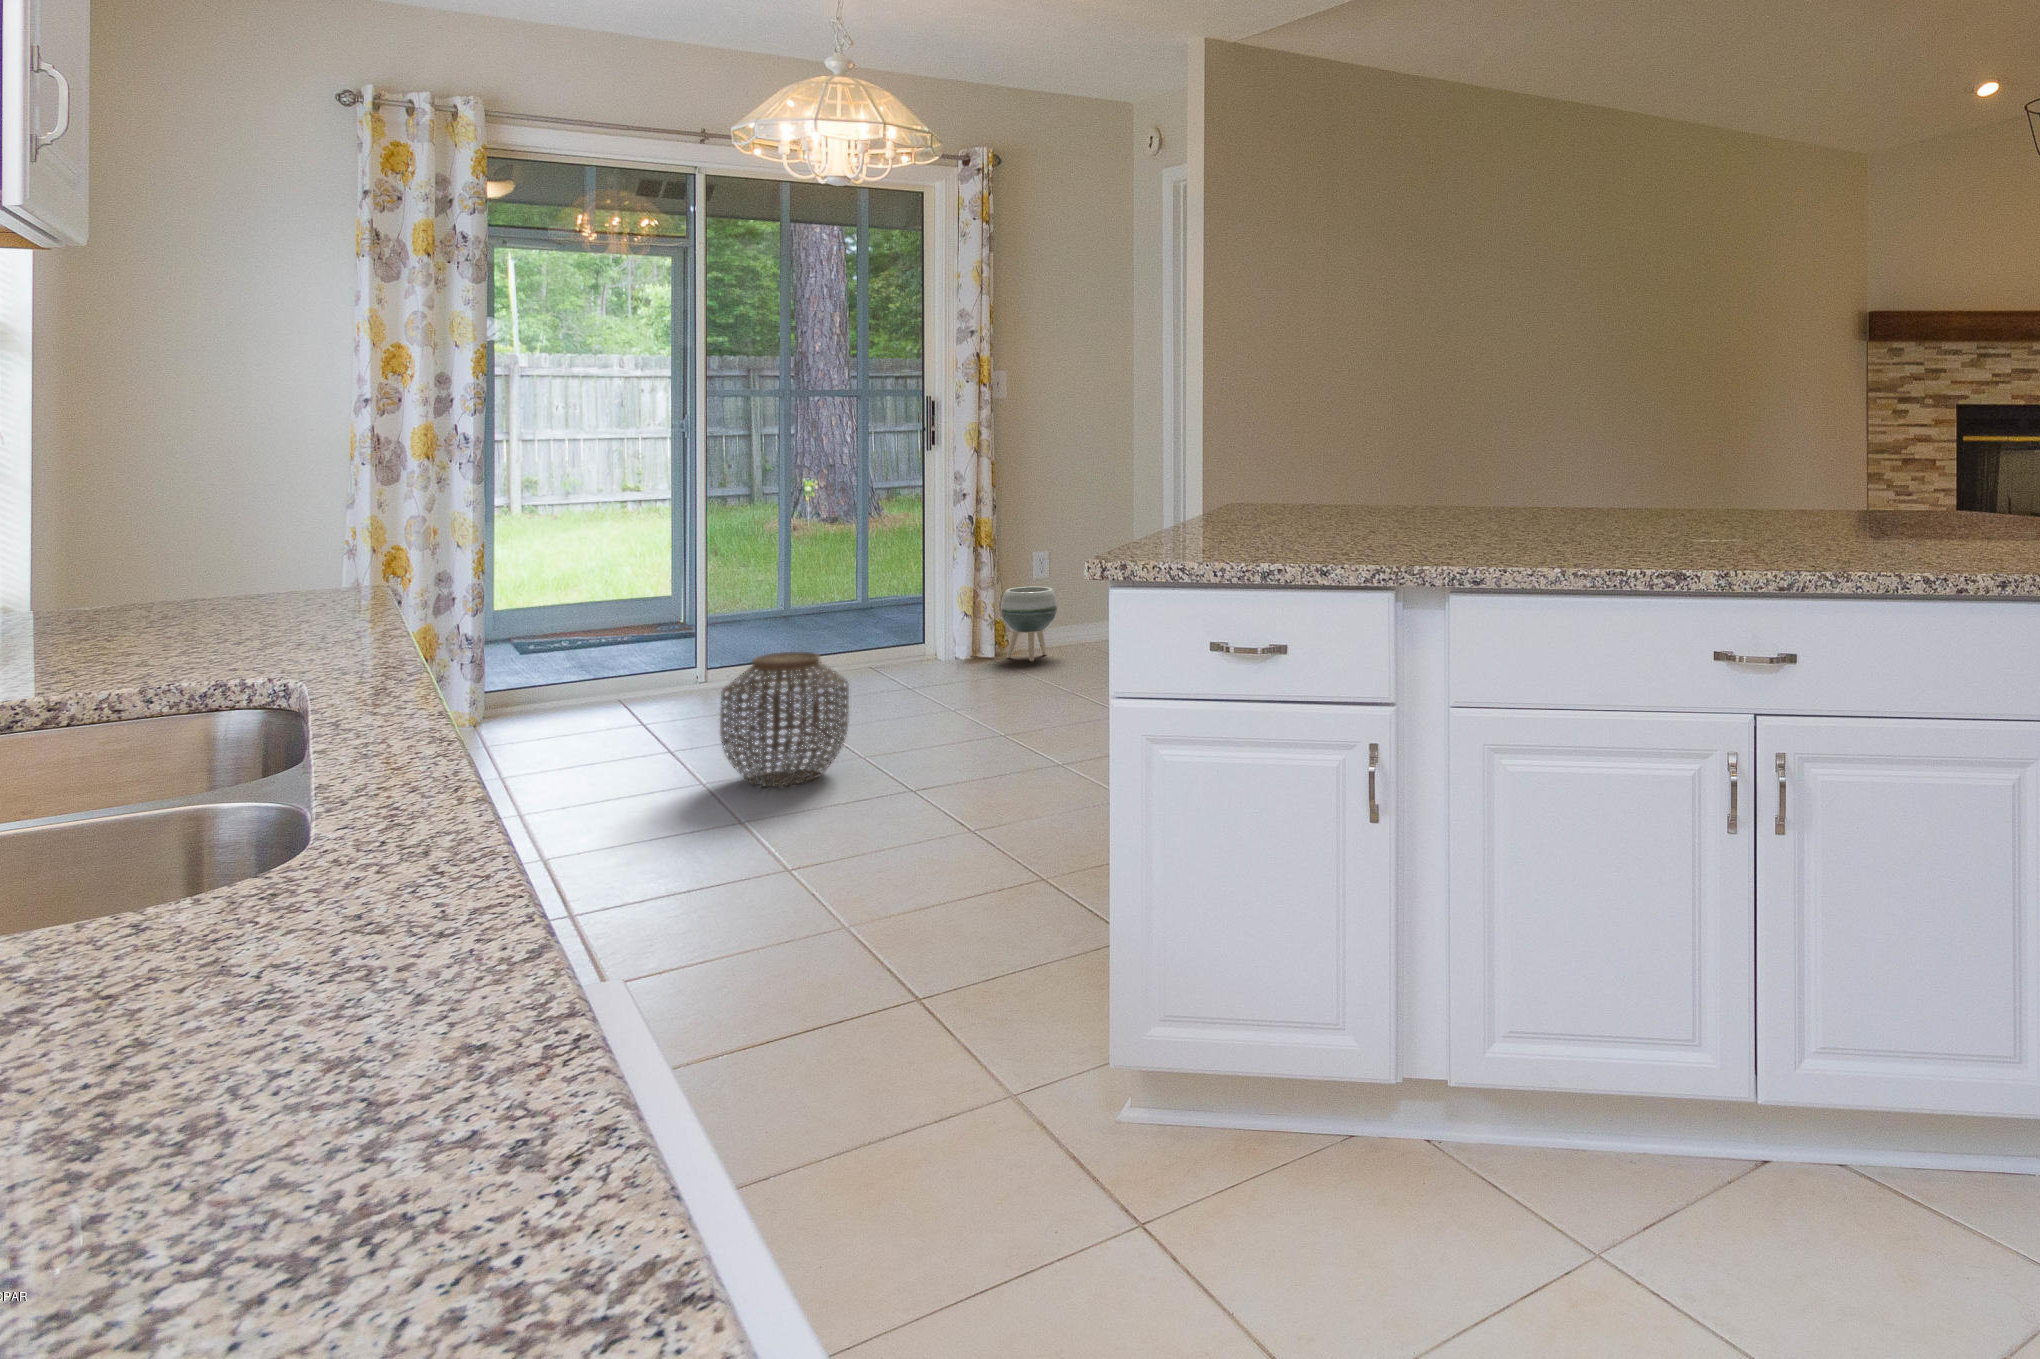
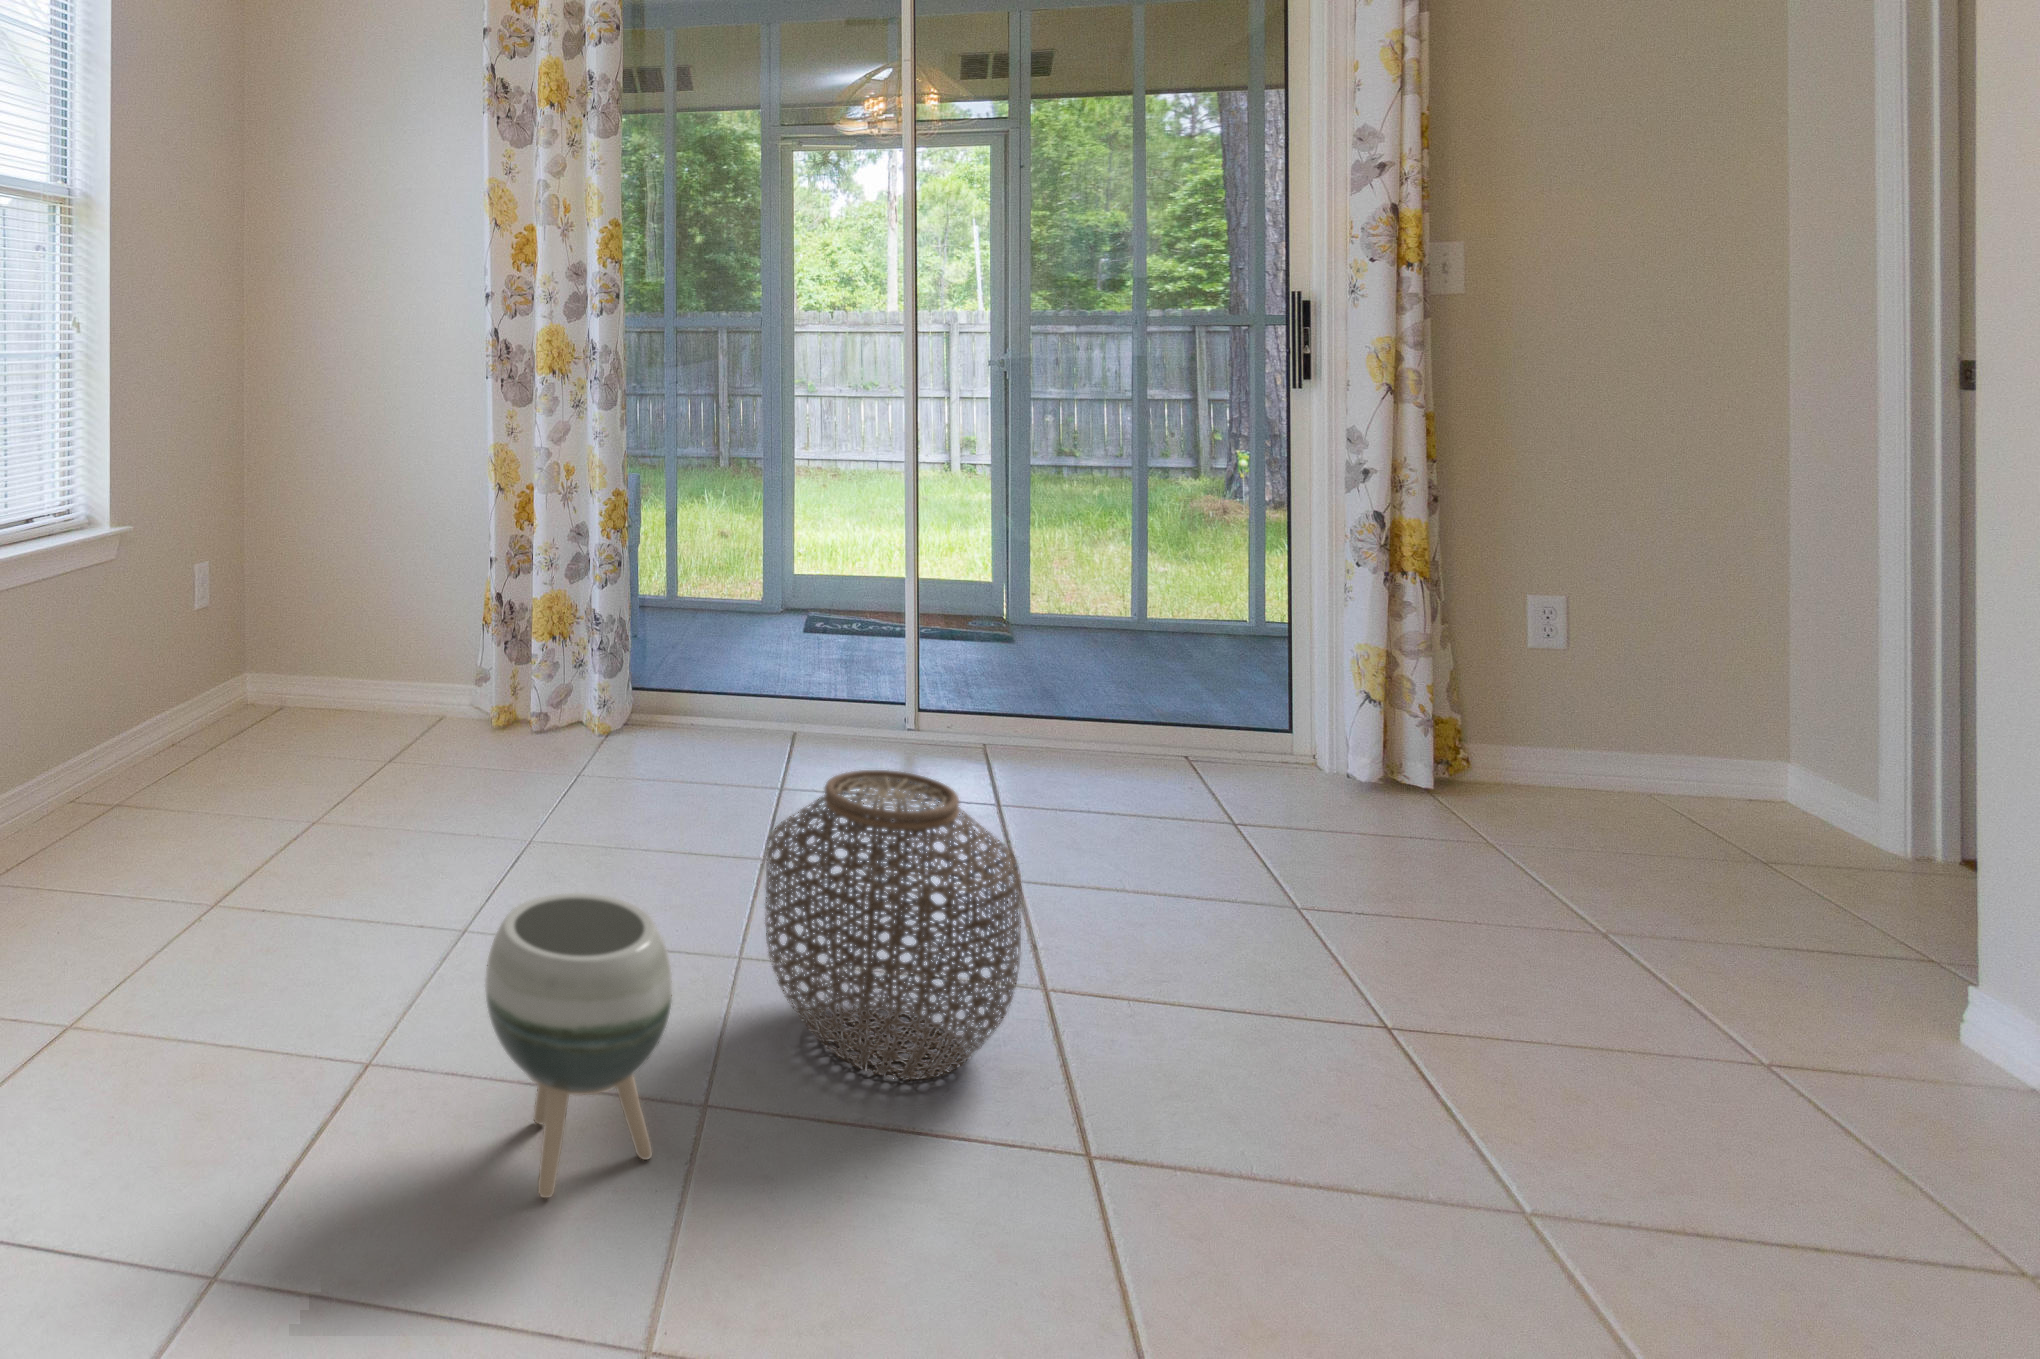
planter: present [1001,587,1057,661] -> present [485,893,672,1198]

